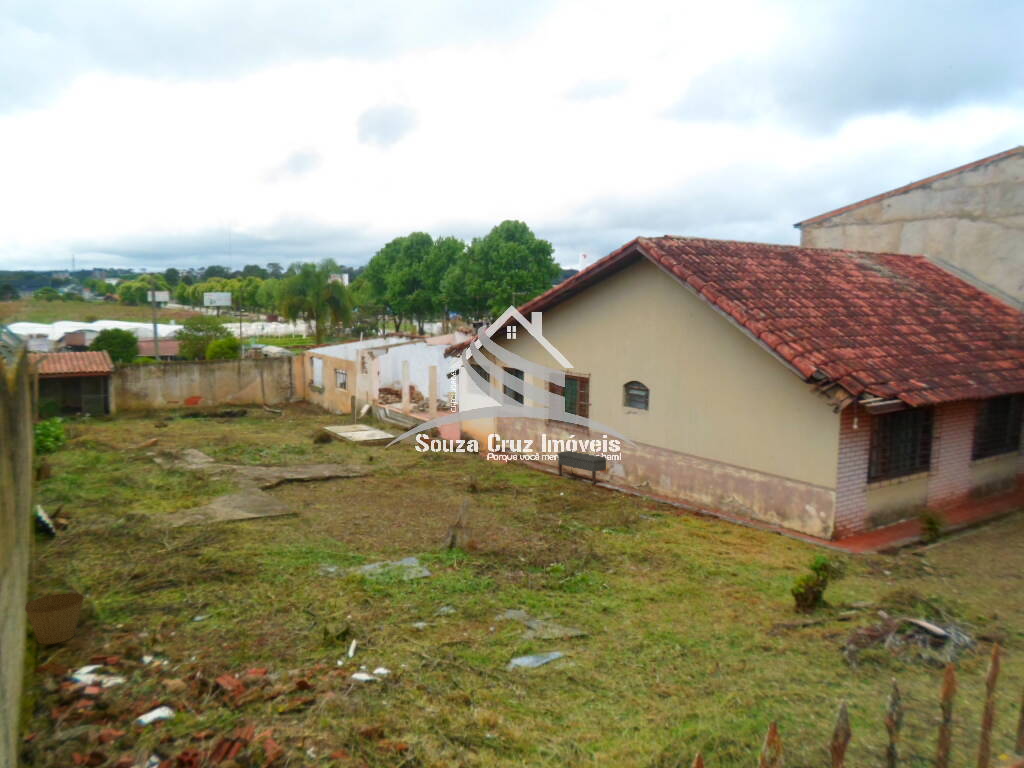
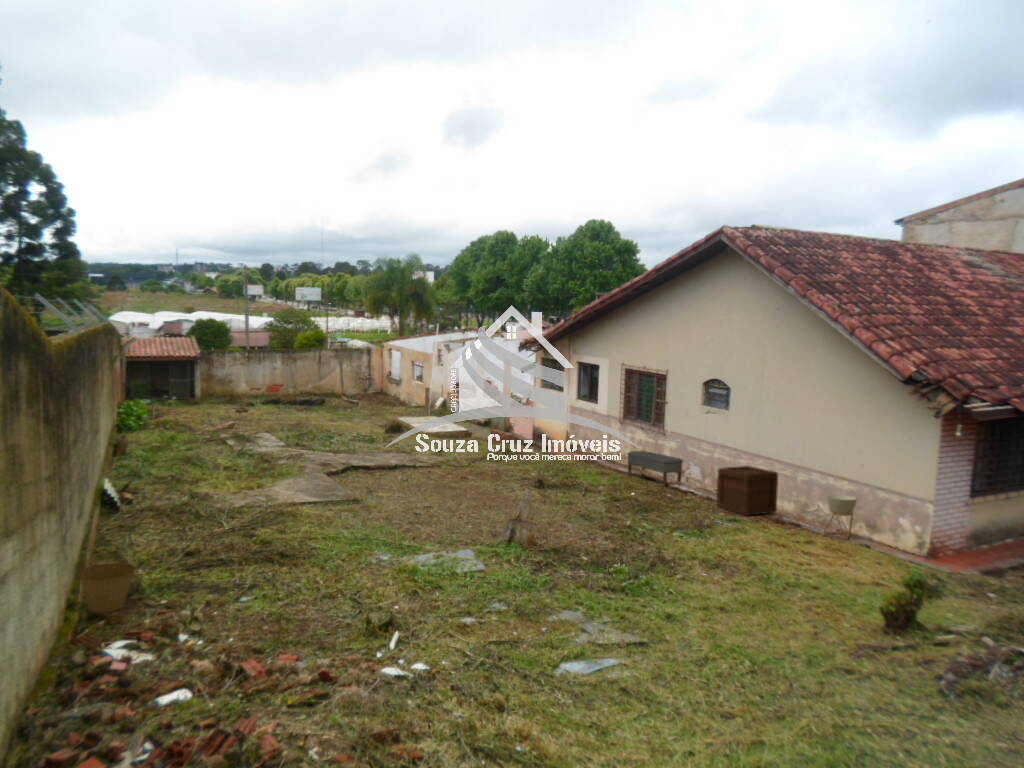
wooden crate: none [643,462,698,509] -> present [717,466,778,516]
planter: none [740,485,769,526] -> present [824,494,857,540]

